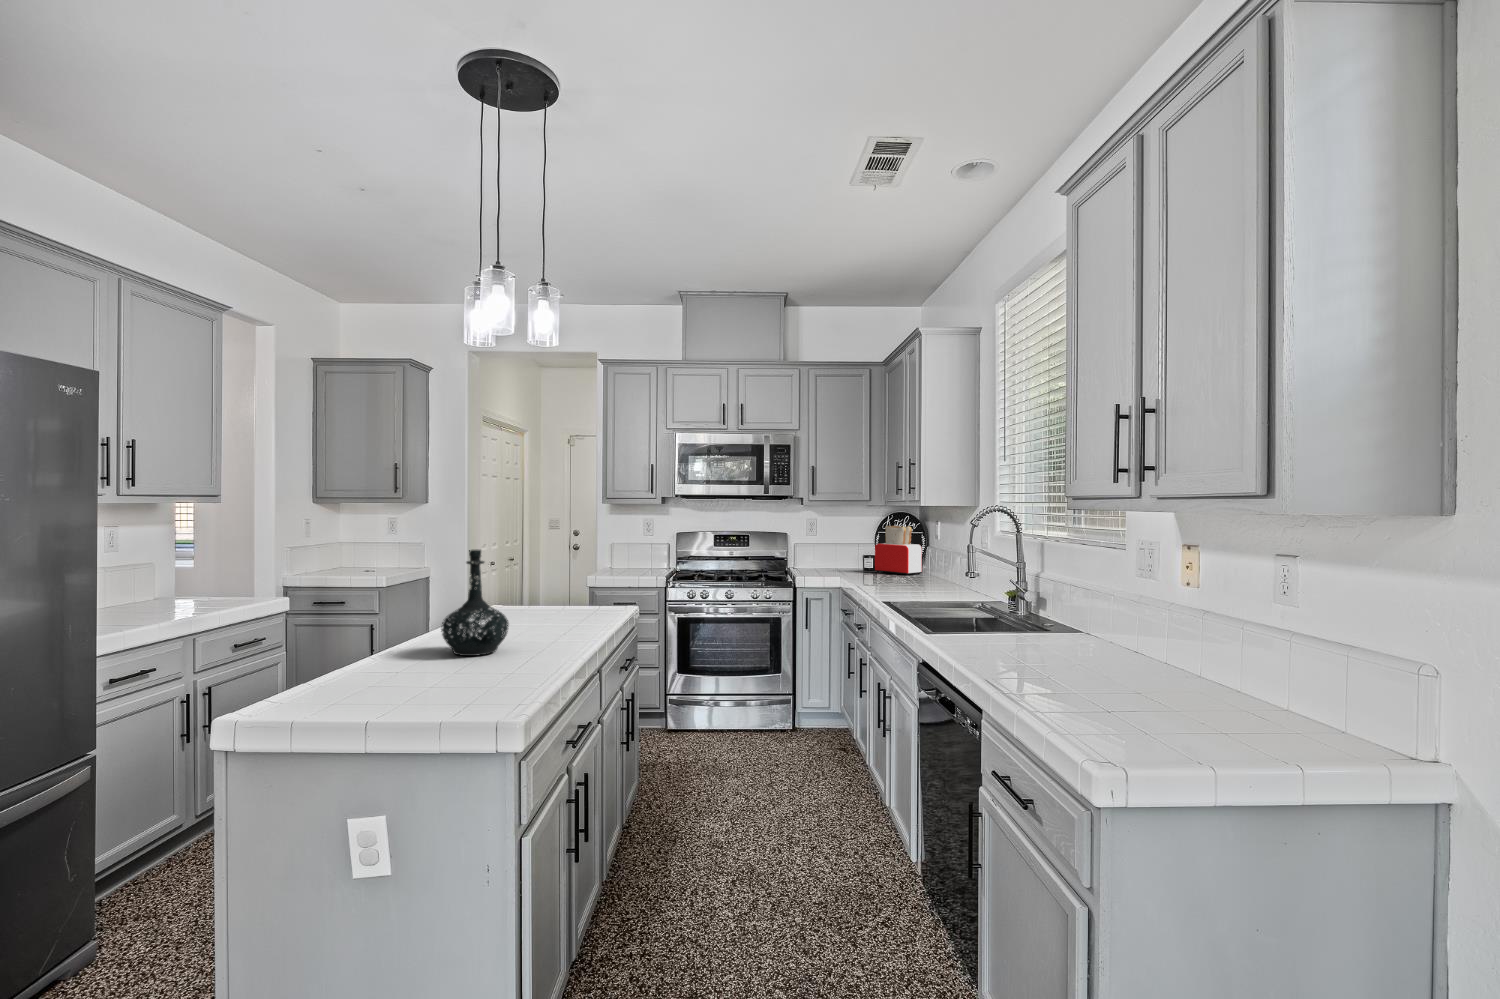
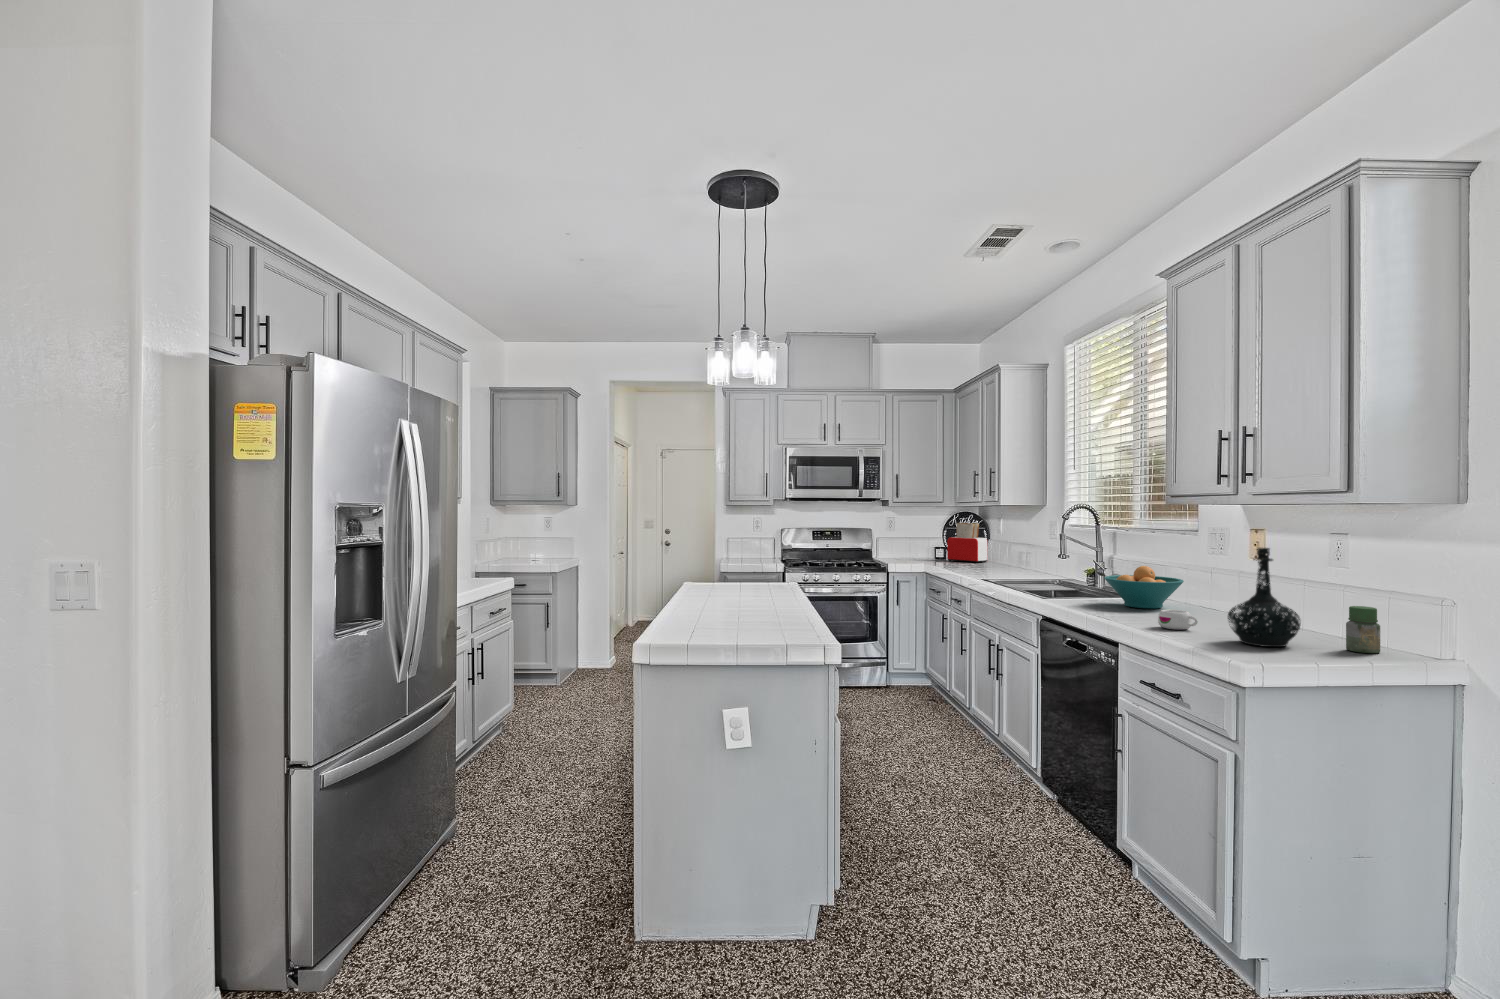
bottle: present [441,550,509,656] -> present [1228,548,1301,647]
fruit bowl: none [997,592,1098,651] -> present [1104,566,1184,608]
mug: none [1034,661,1084,692] -> present [1158,610,1198,630]
jar: none [1276,670,1325,745] -> present [1346,606,1380,653]

